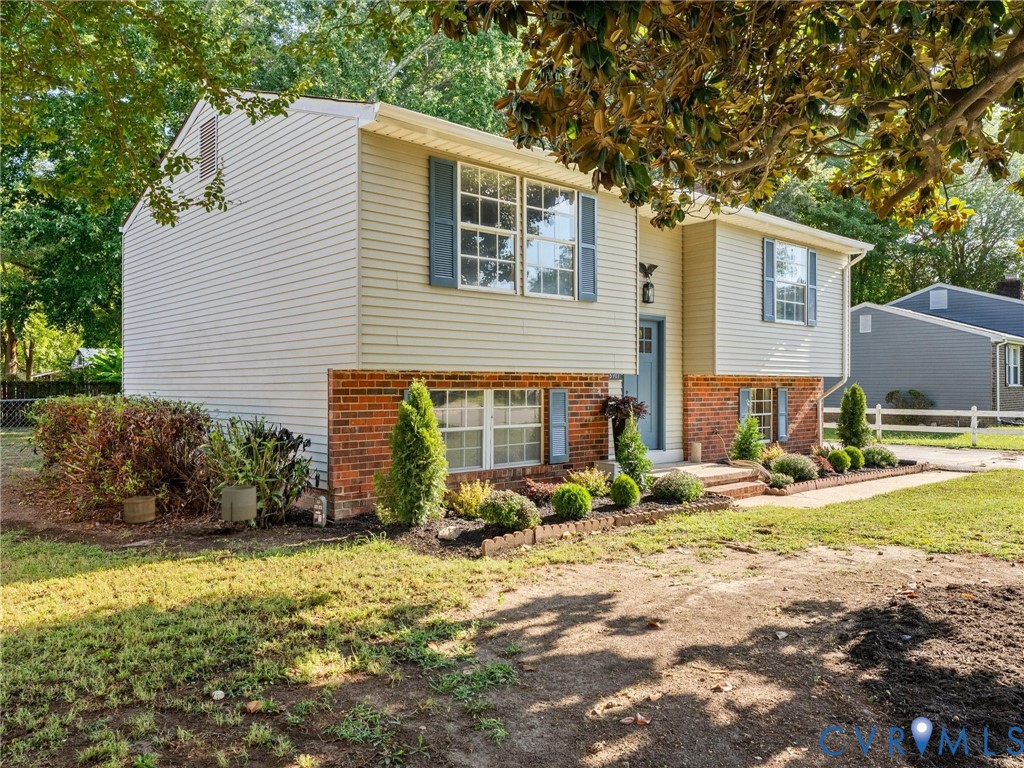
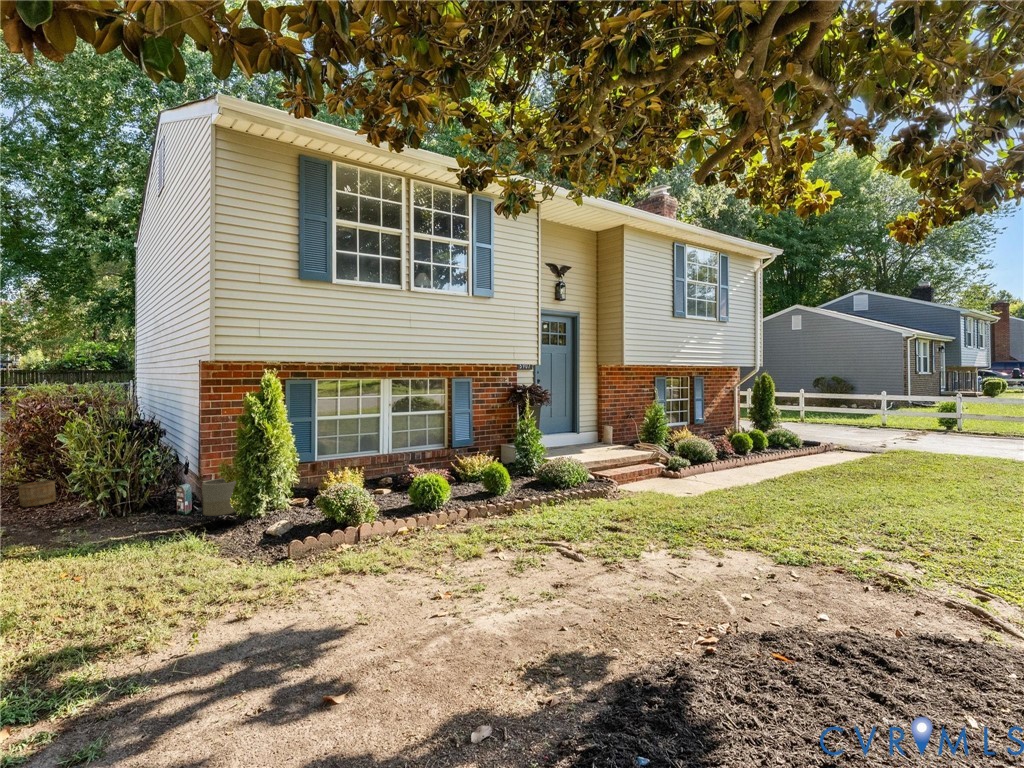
planter: present [222,486,257,534] -> present [201,478,236,528]

